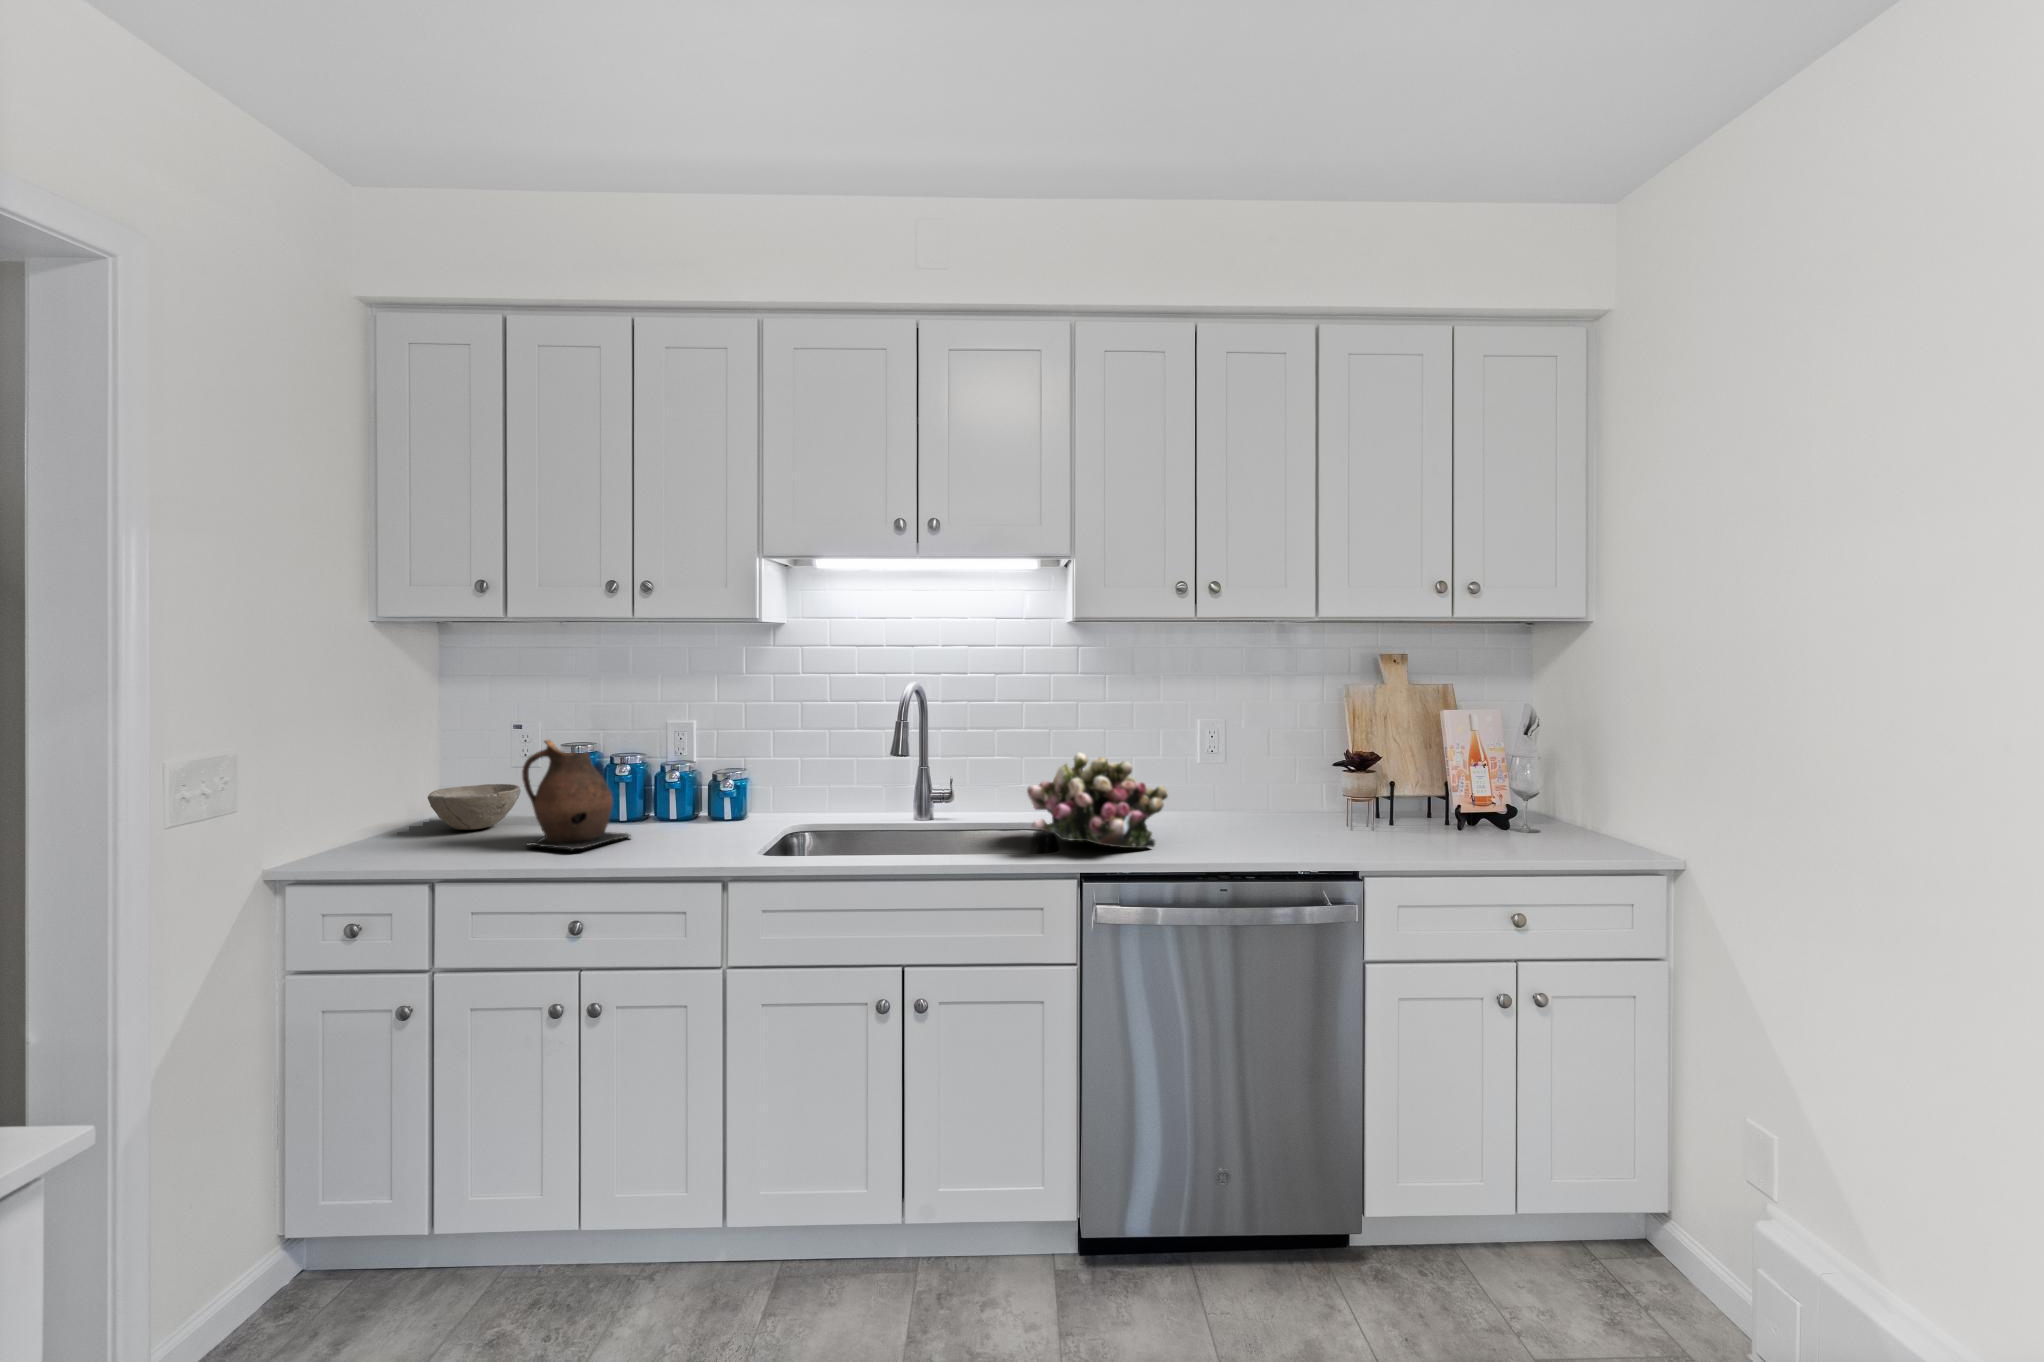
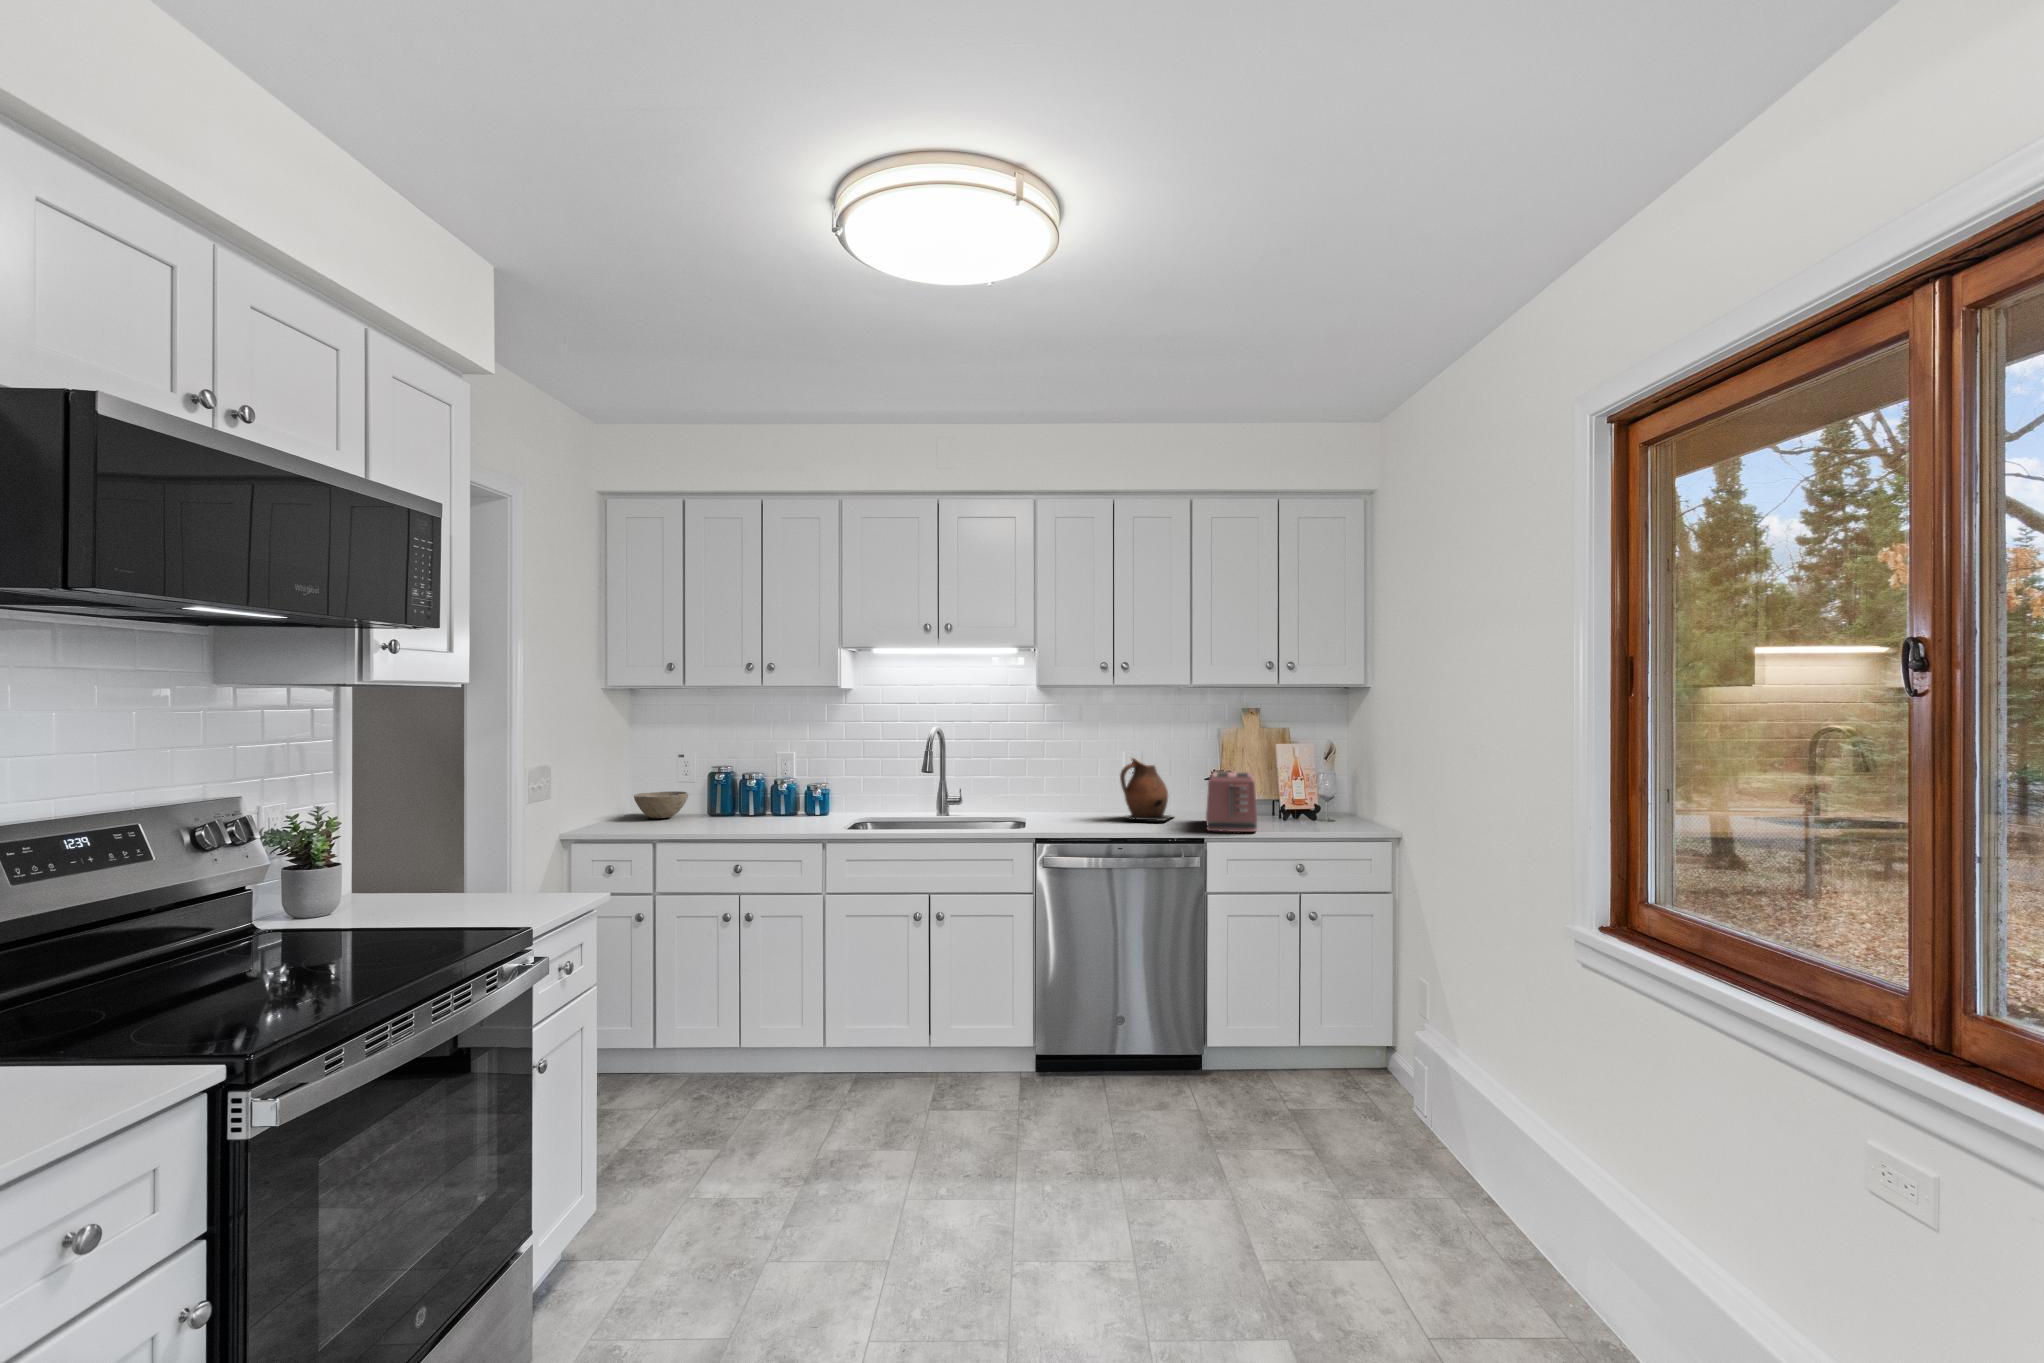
ceramic pitcher: present [522,740,630,850] -> present [1120,758,1172,821]
flower arrangement: present [1027,753,1168,848] -> none [1006,770,1096,828]
toaster: none [1338,755,1442,859] -> present [1206,772,1257,832]

